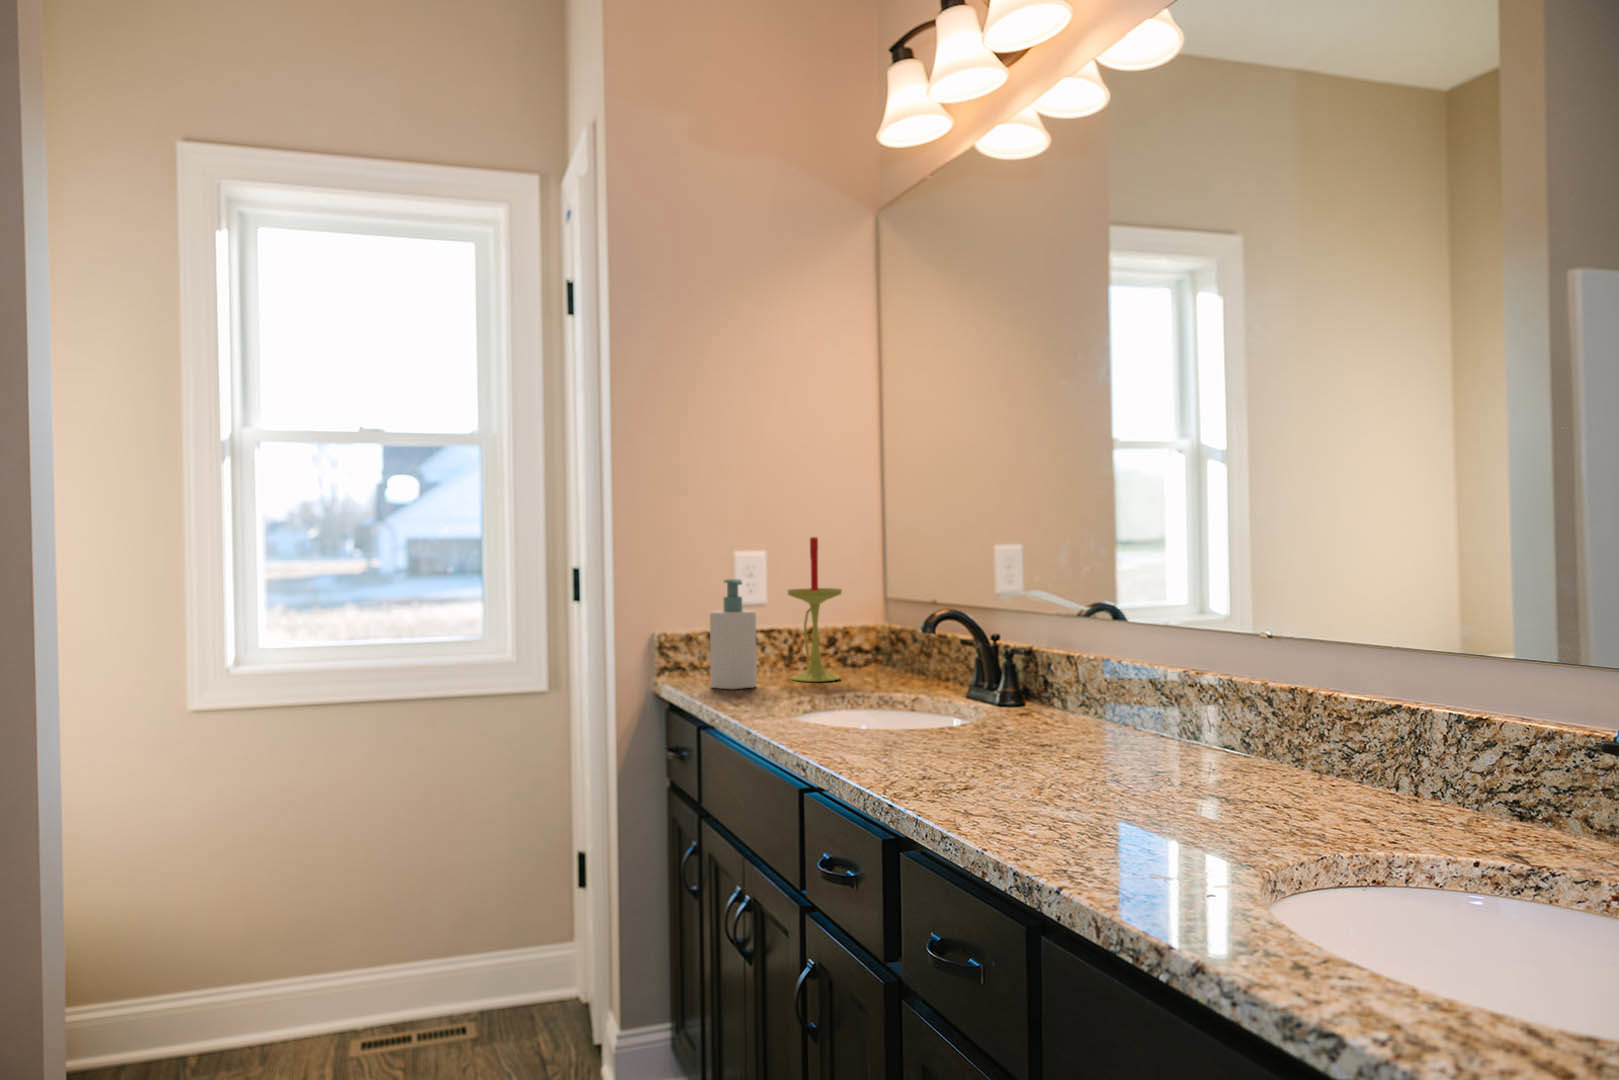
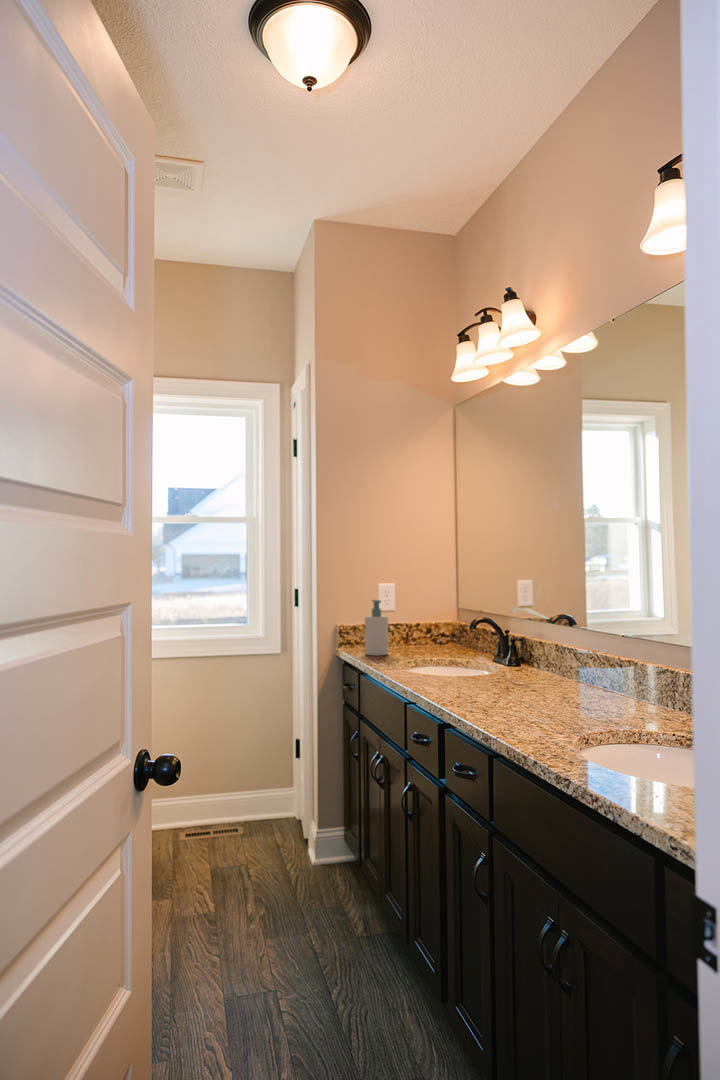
candle: present [788,537,842,682] -> none [404,576,433,652]

